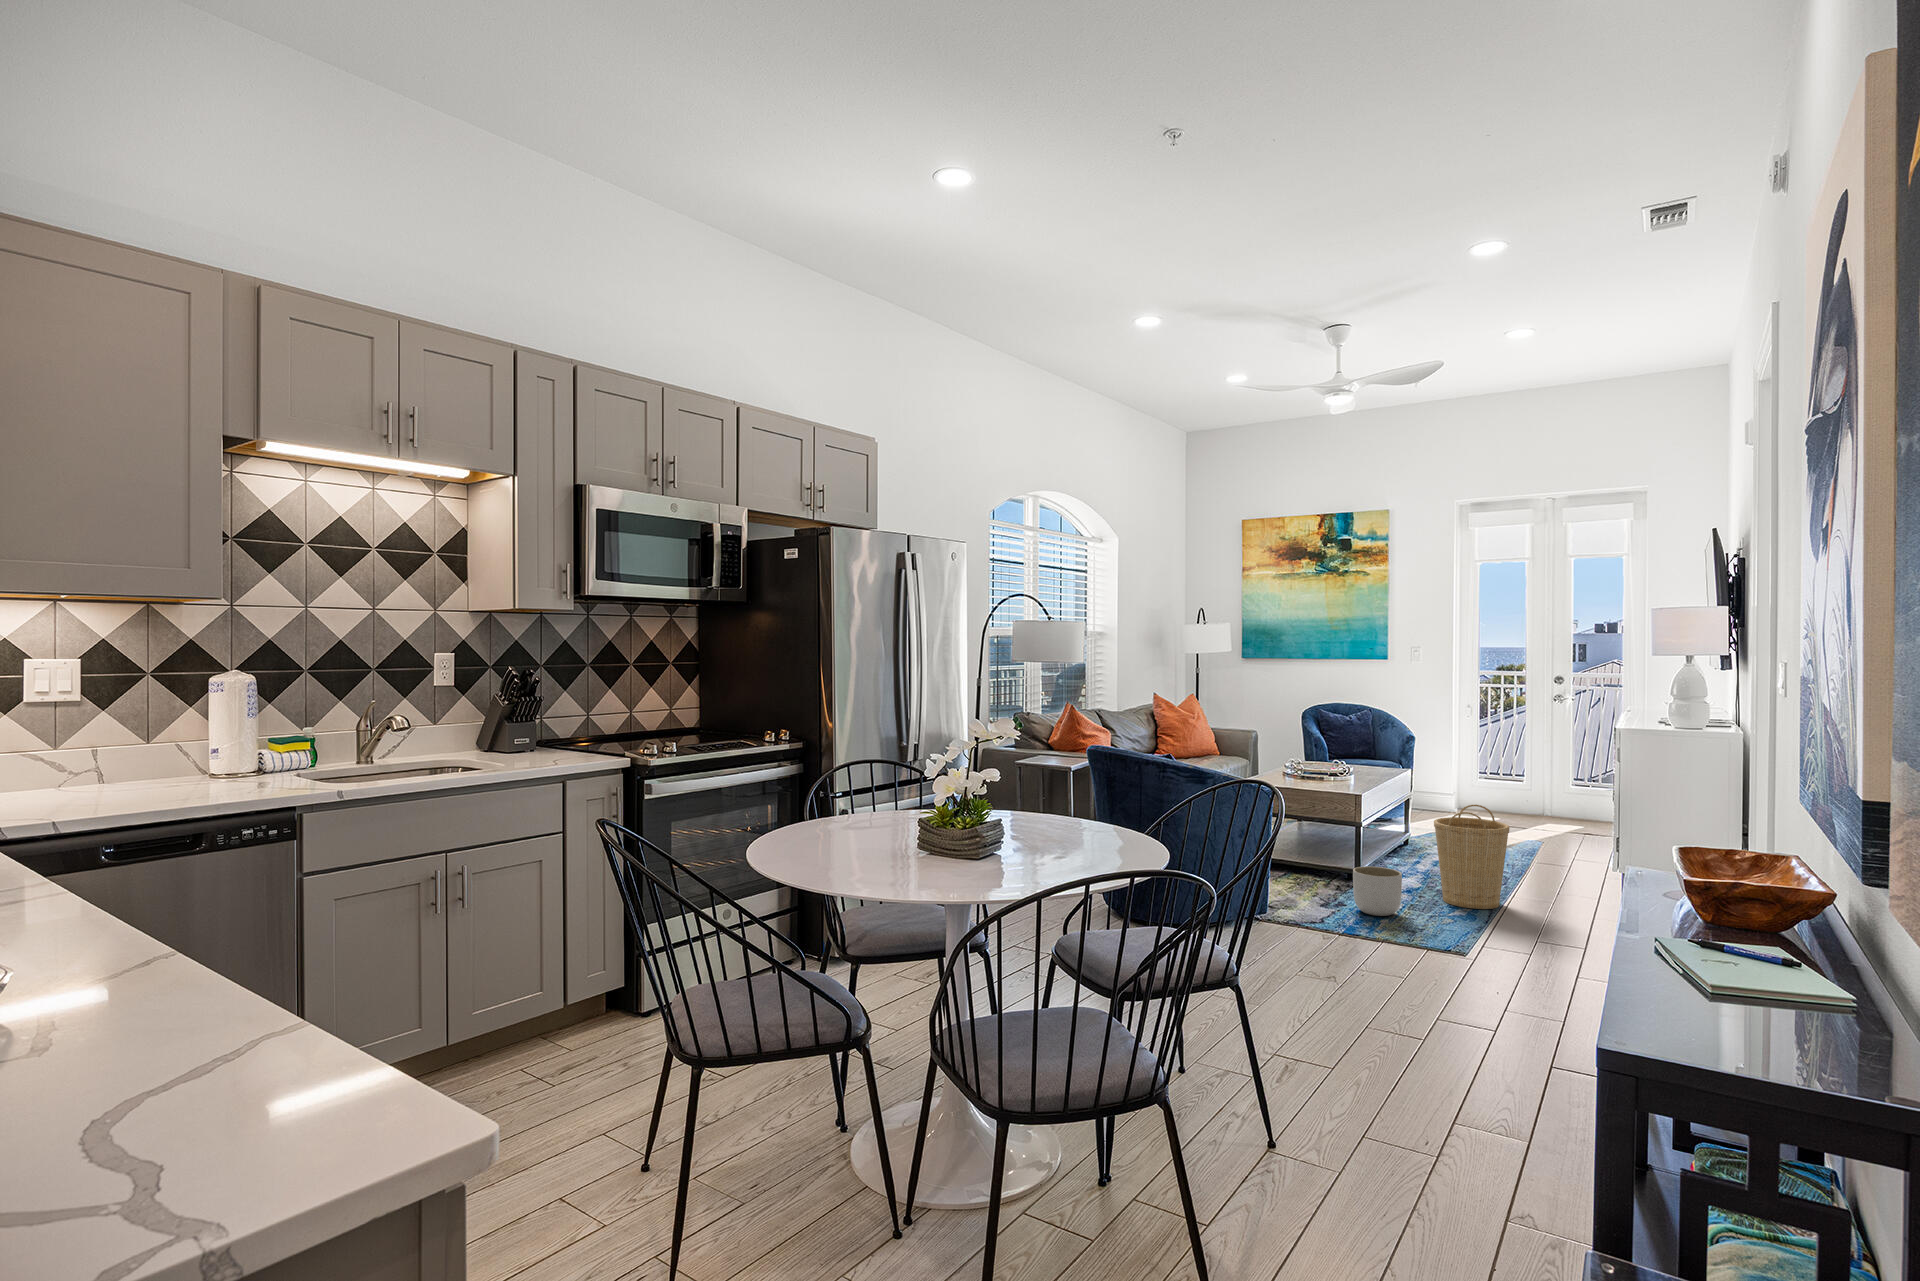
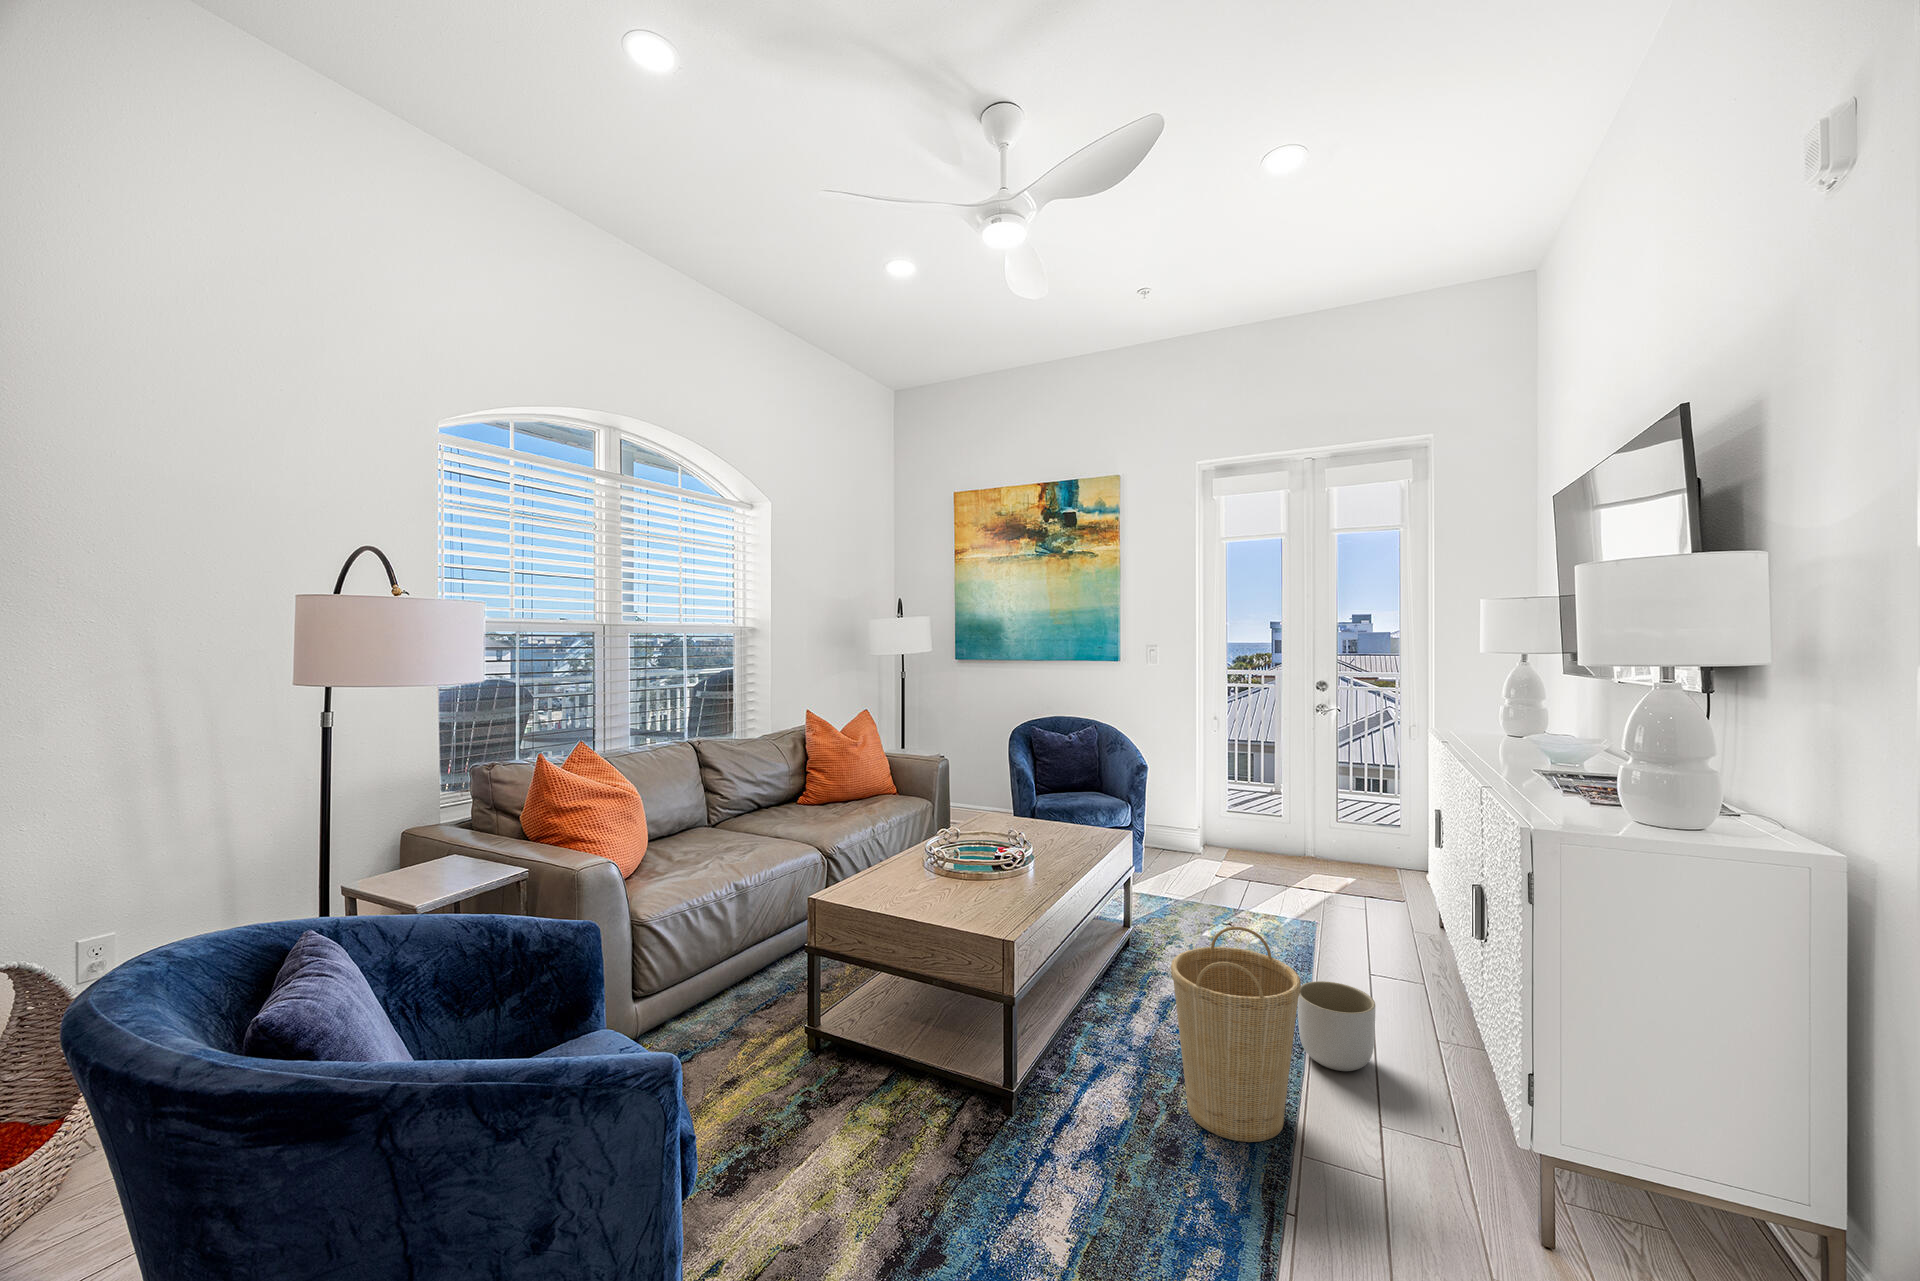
planter: present [1353,866,1402,916] -> present [1298,981,1375,1071]

